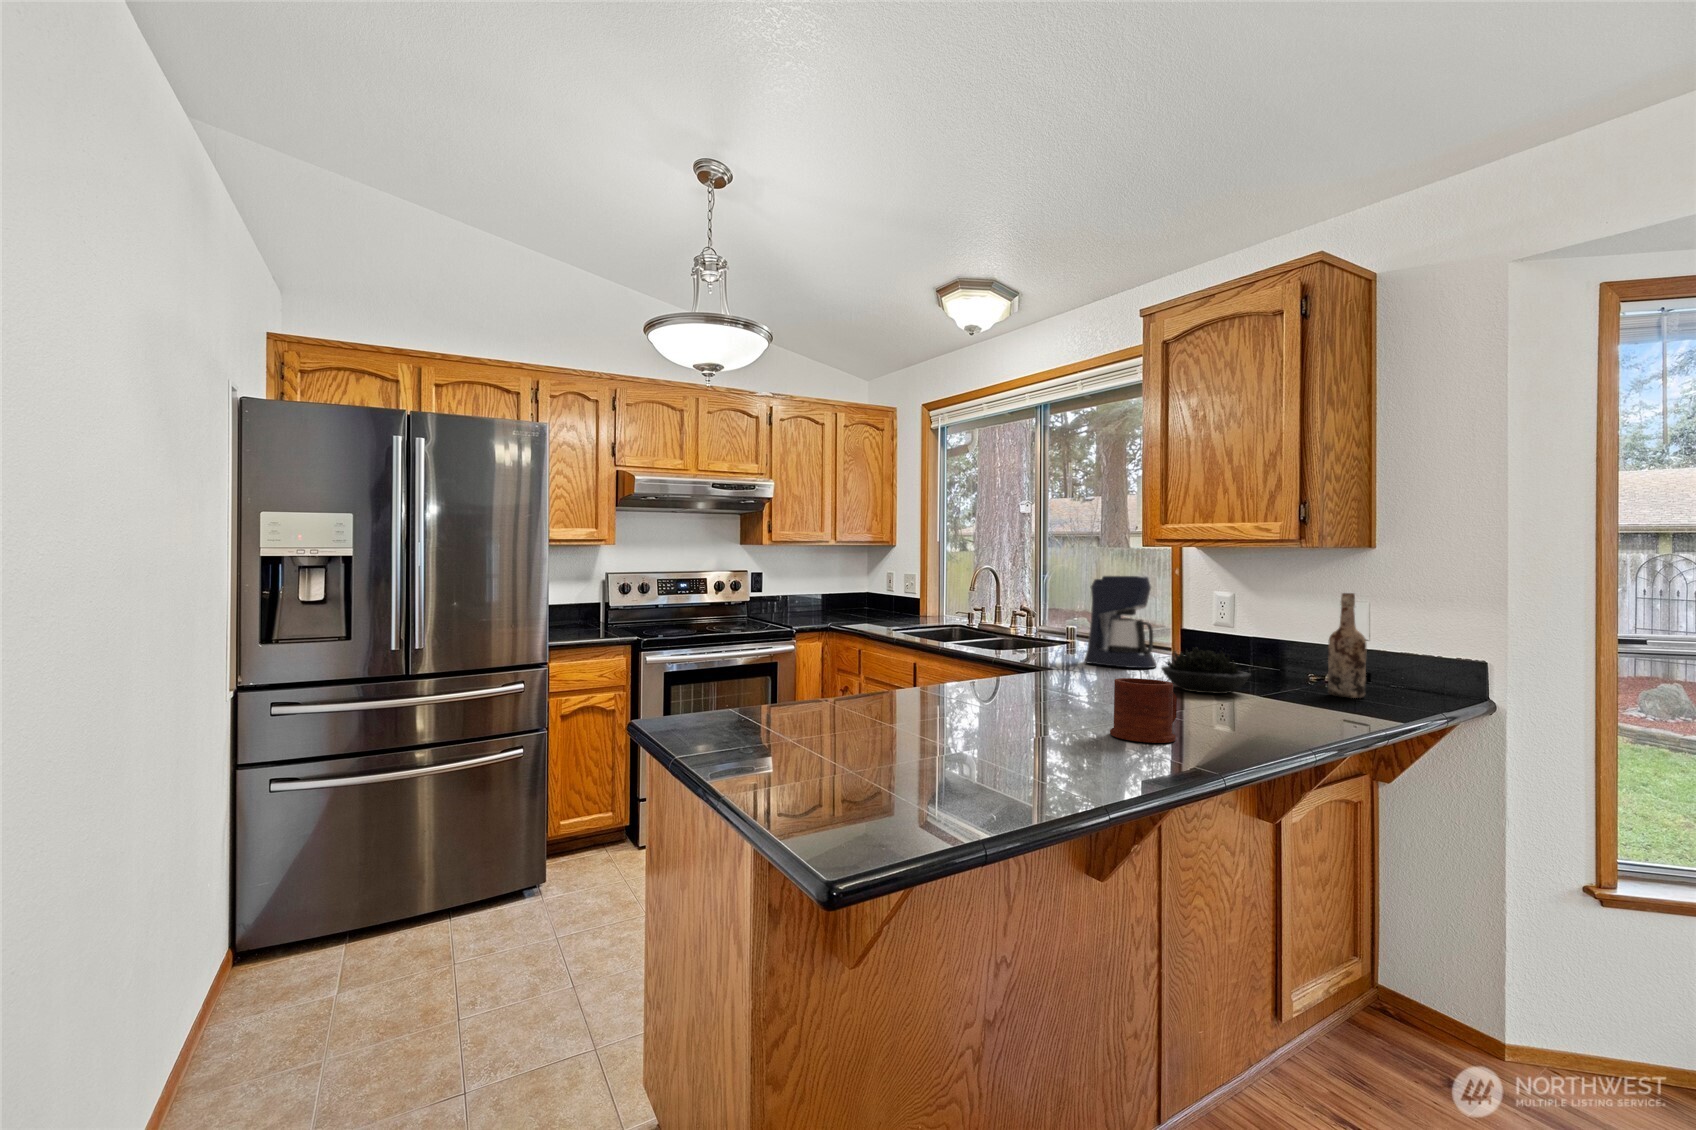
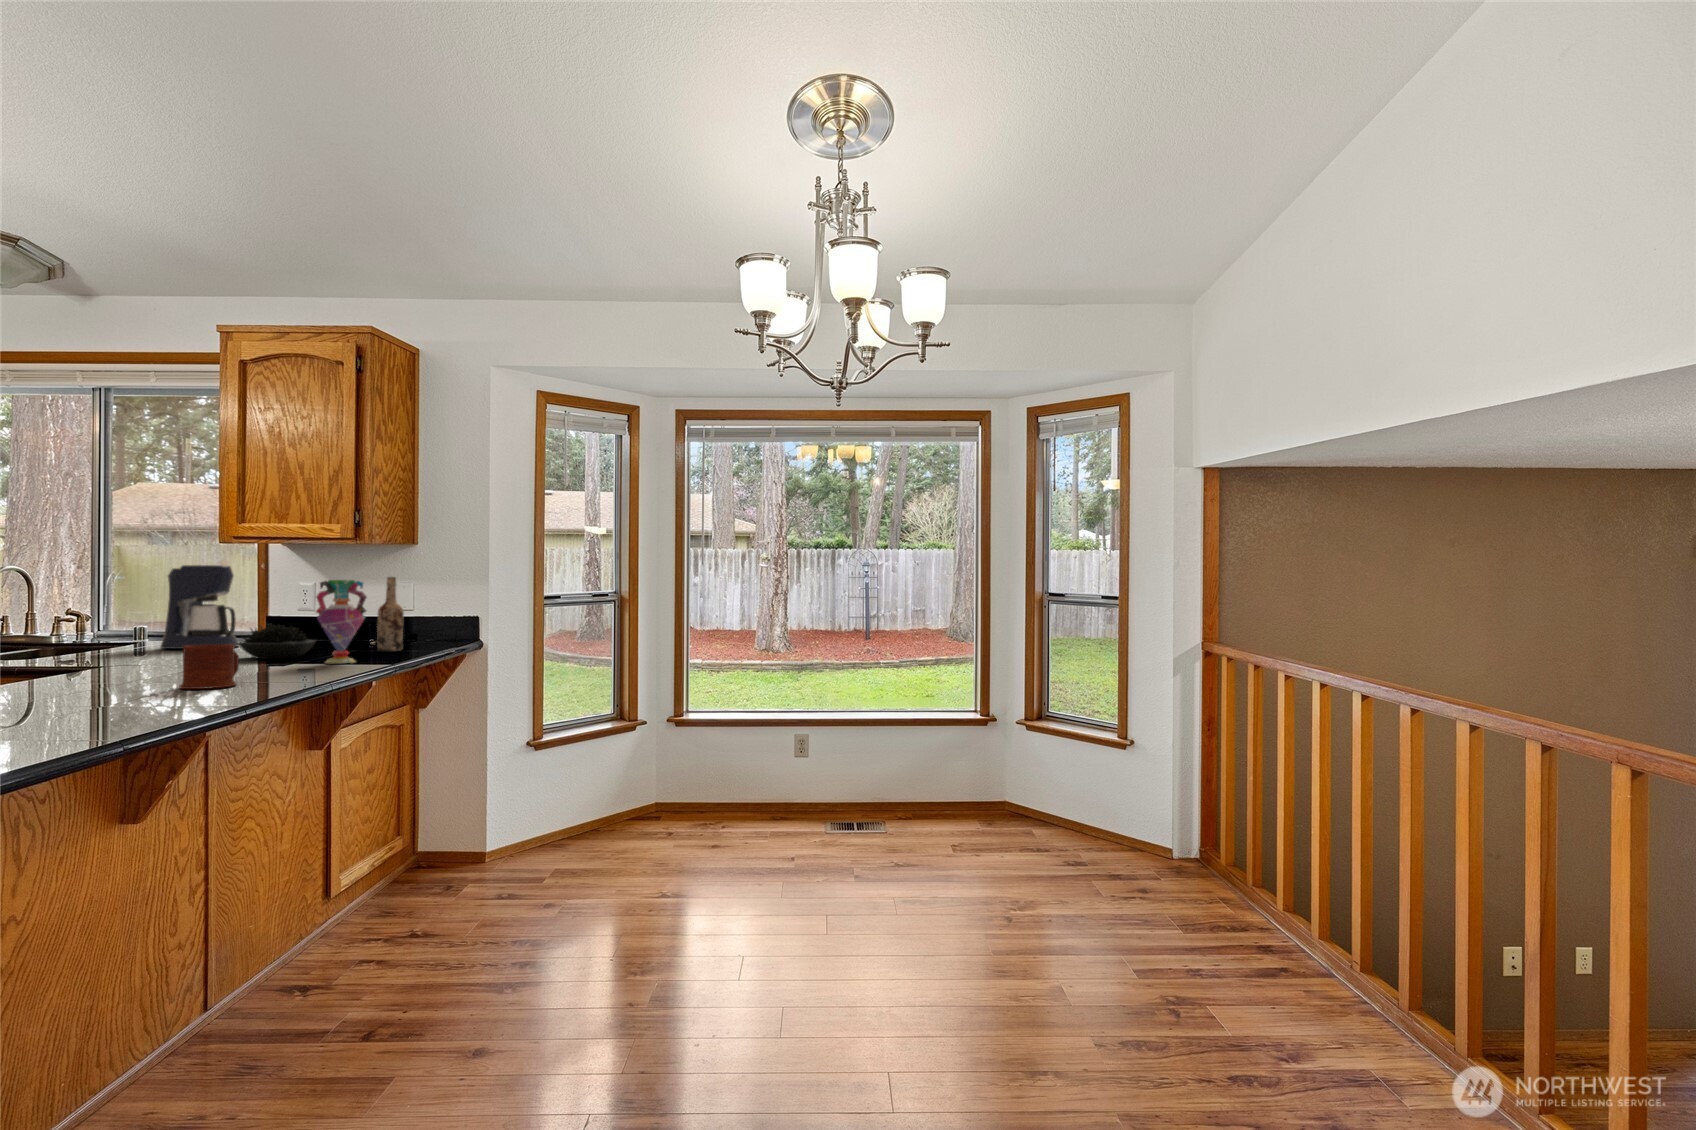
vase: none [1257,596,1330,714] -> present [316,580,367,663]

